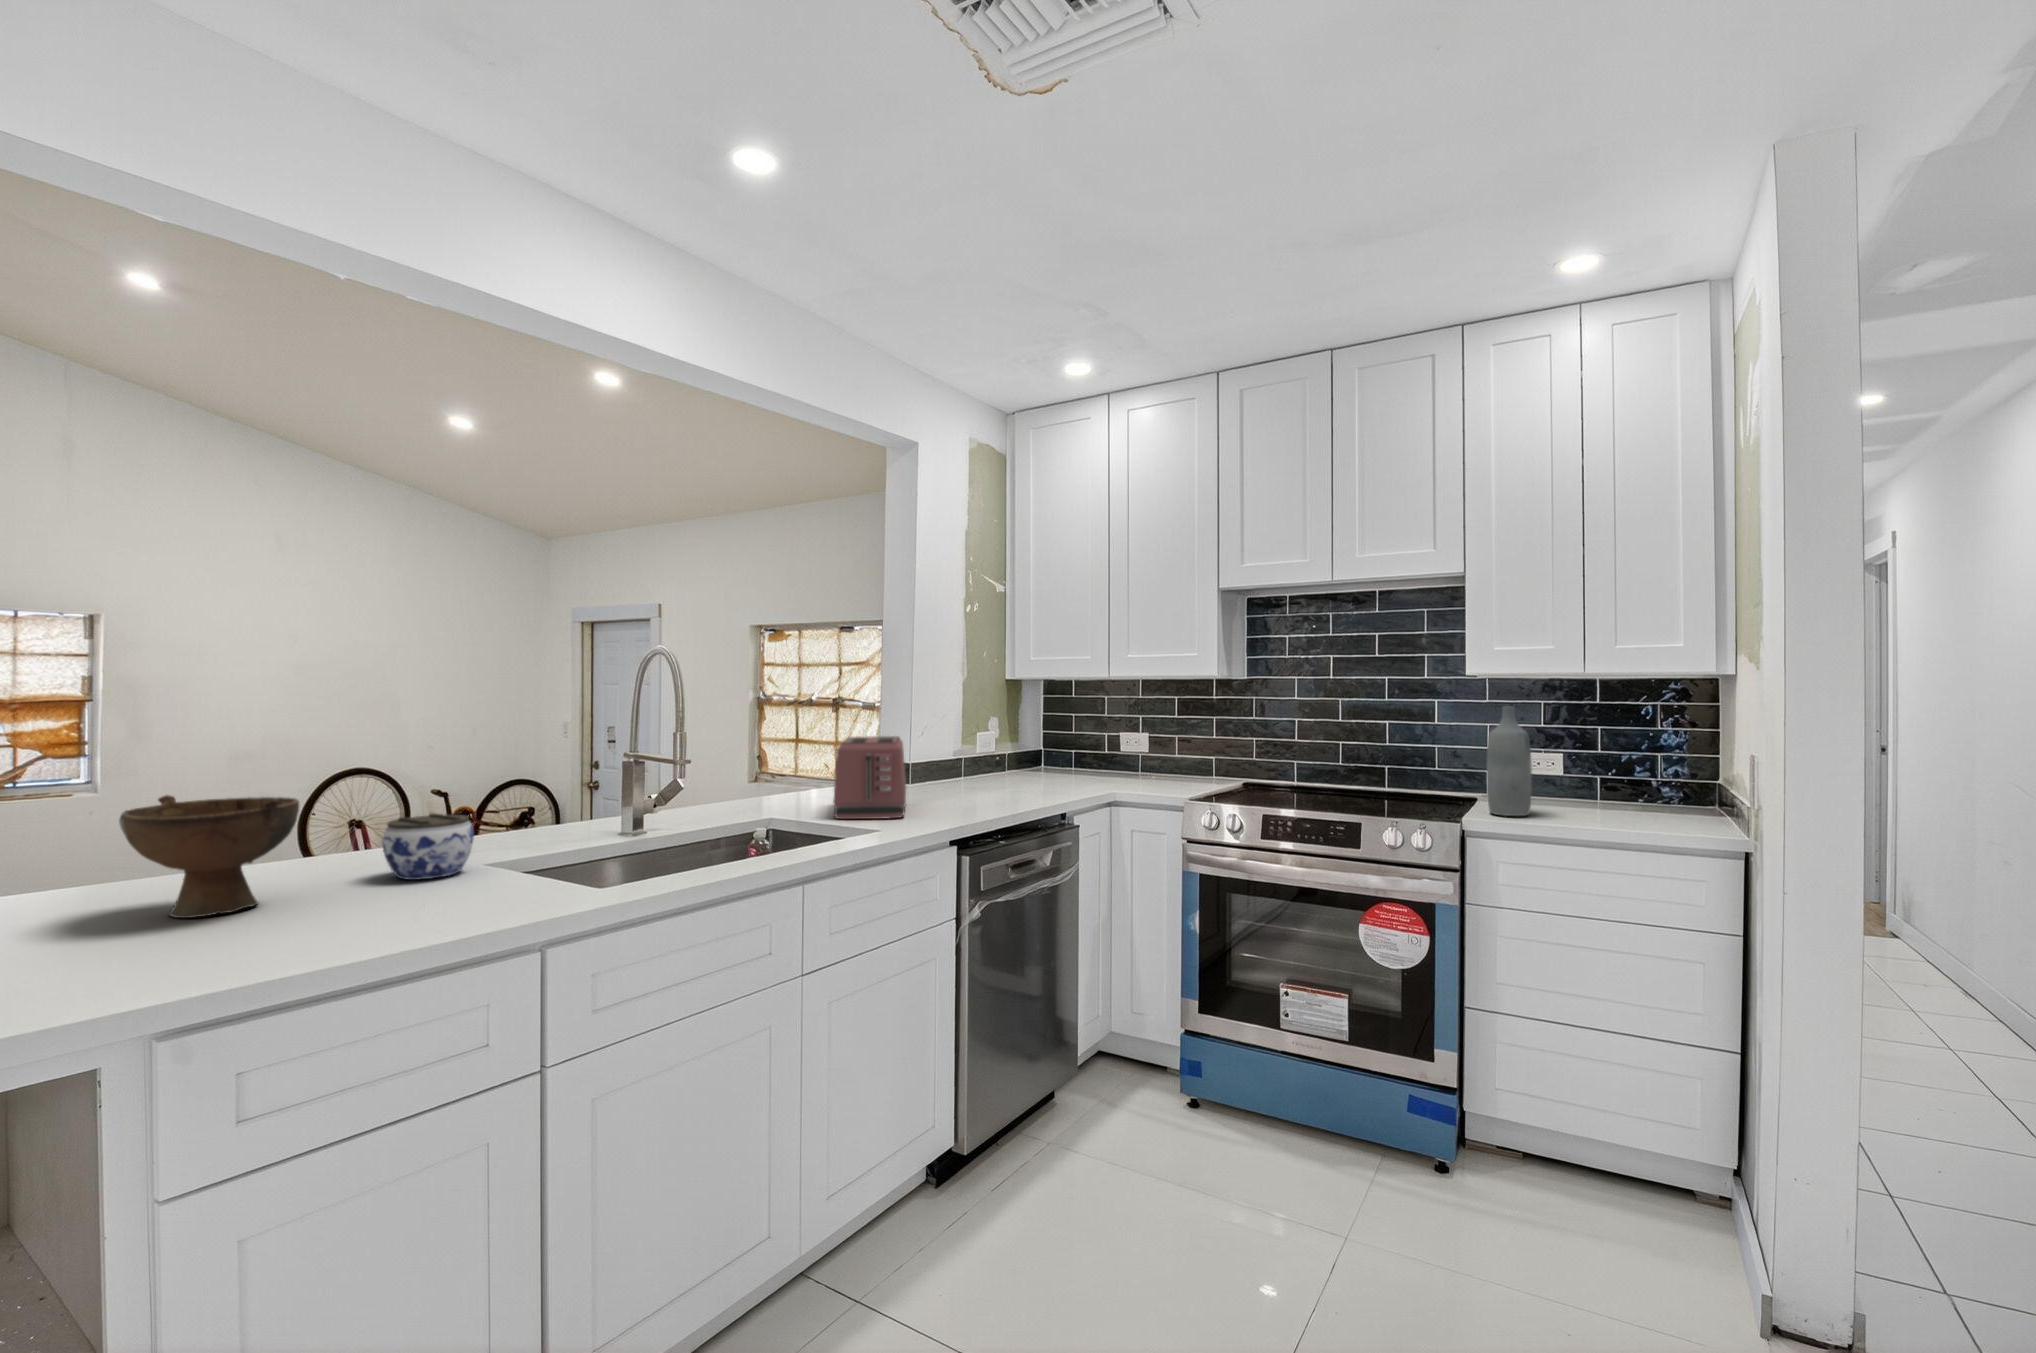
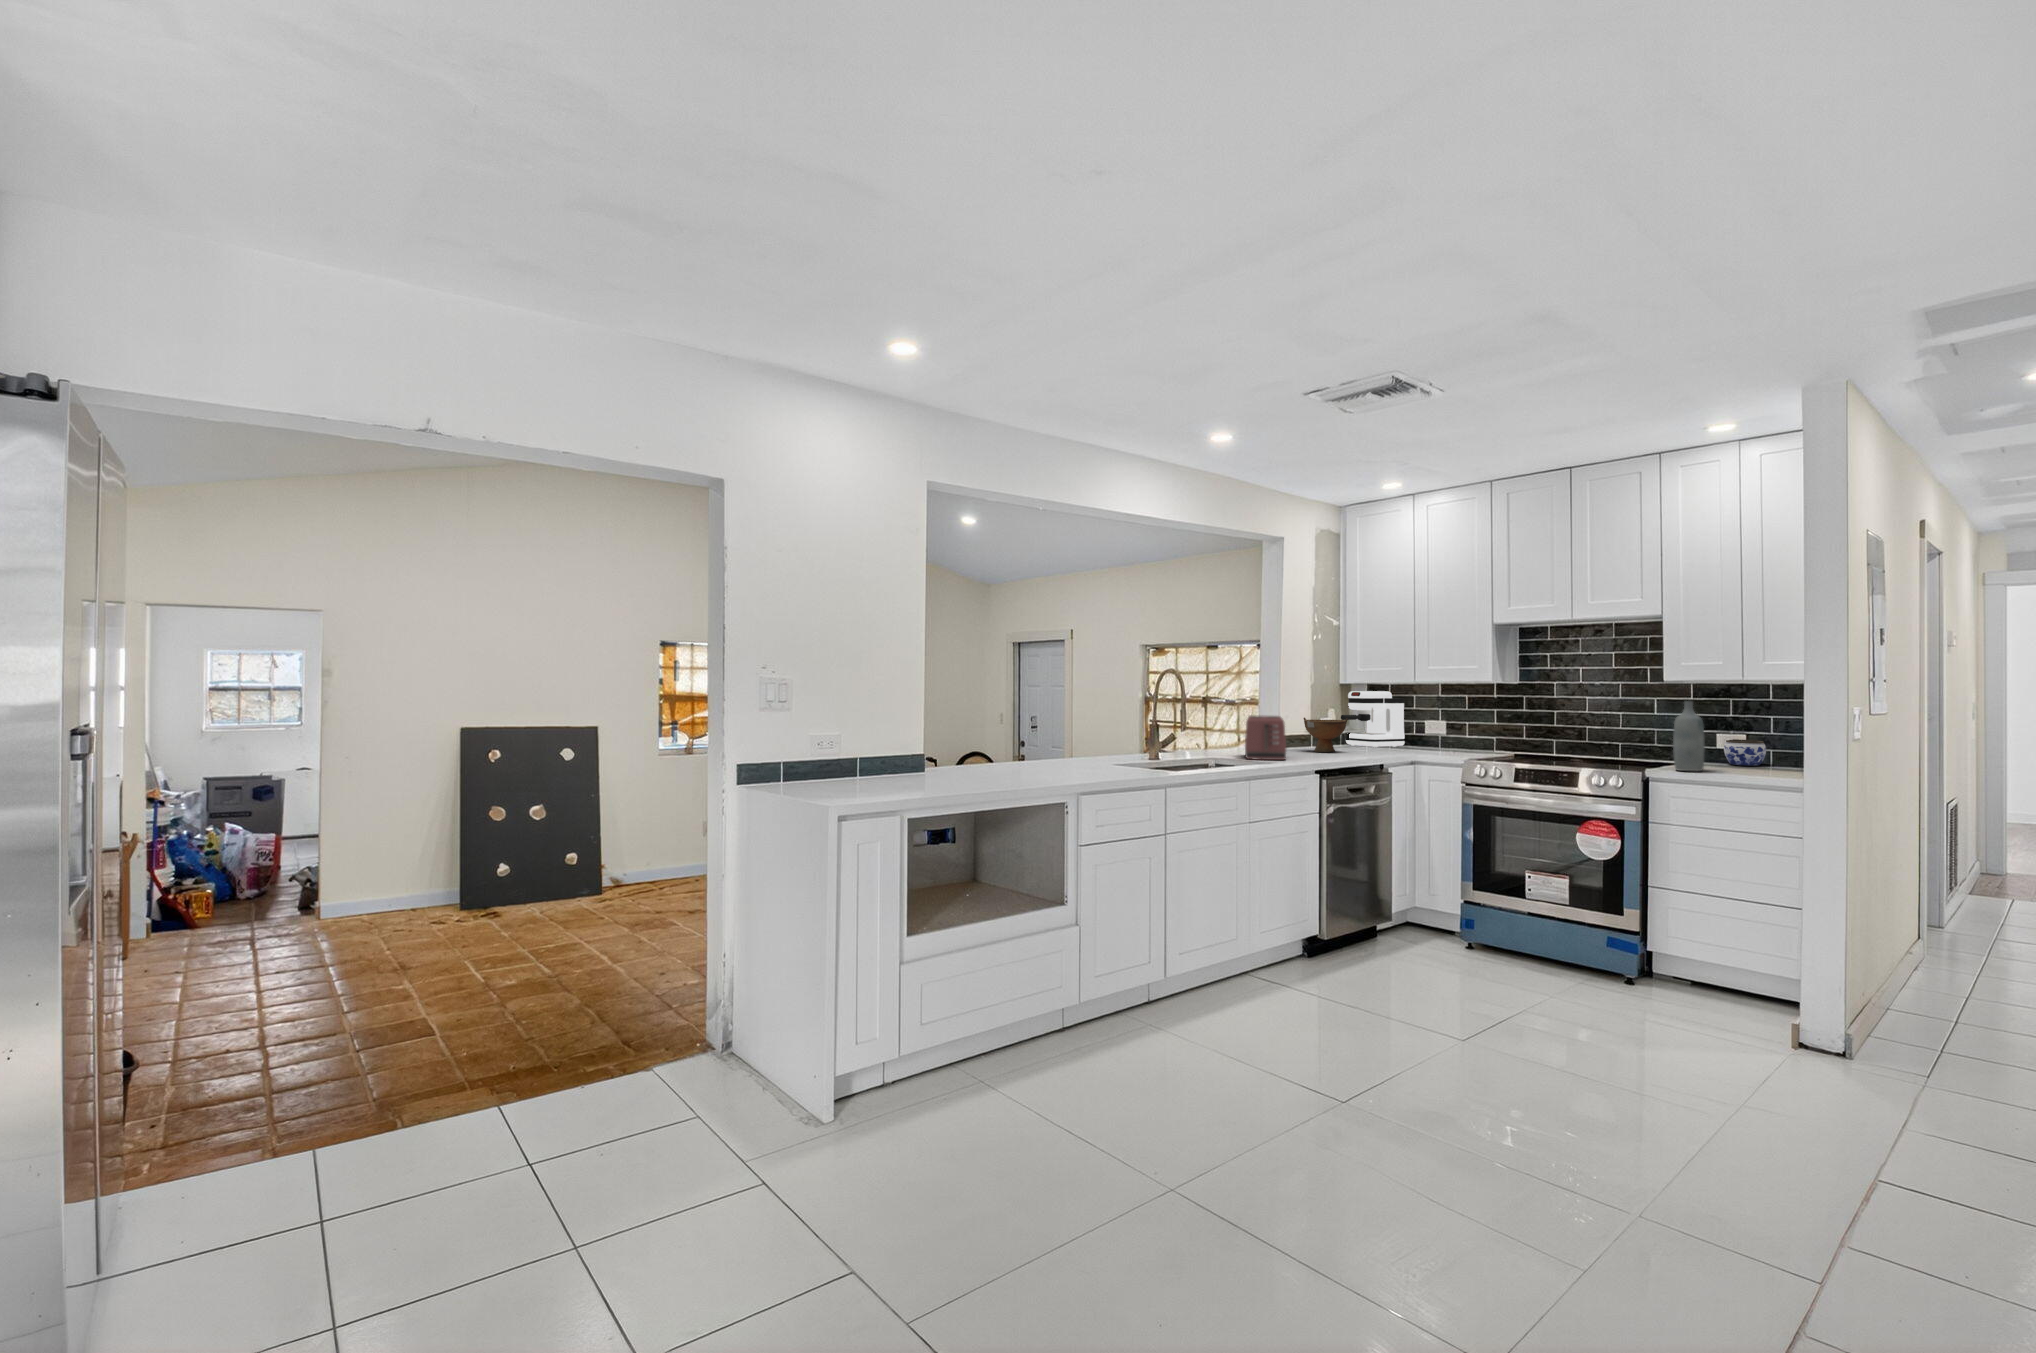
coffee maker: none [1005,690,1092,774] -> present [1341,691,1405,748]
bowl: present [119,795,299,918] -> present [1304,718,1348,752]
jar: present [382,814,474,880] -> present [1724,739,1766,766]

